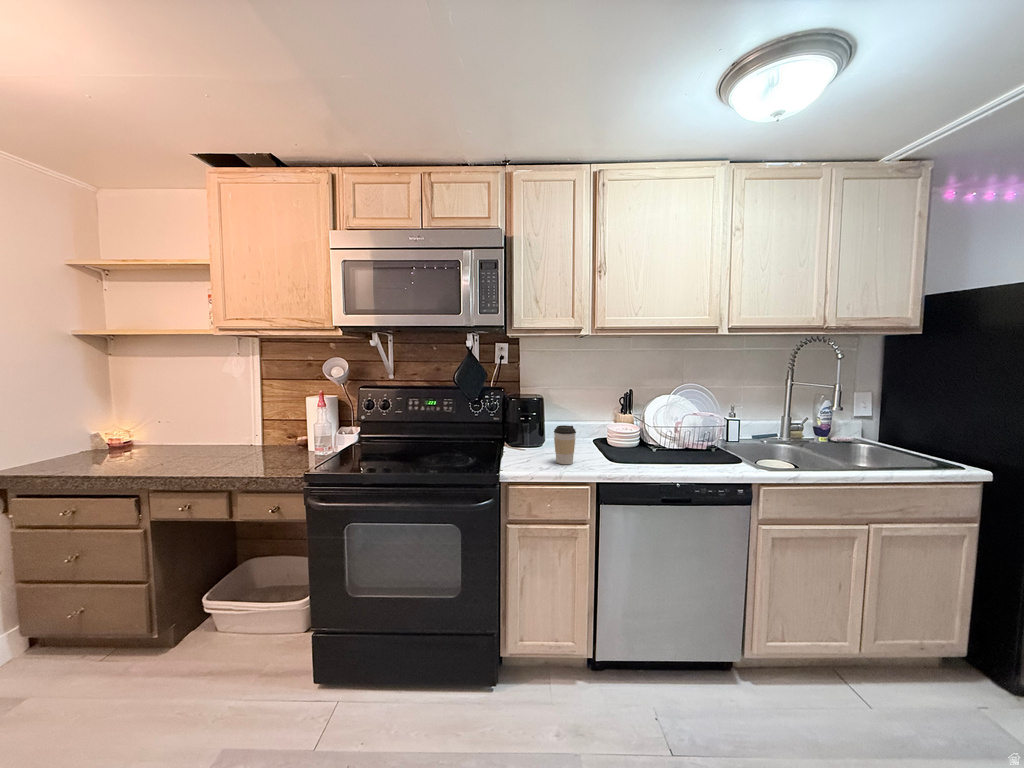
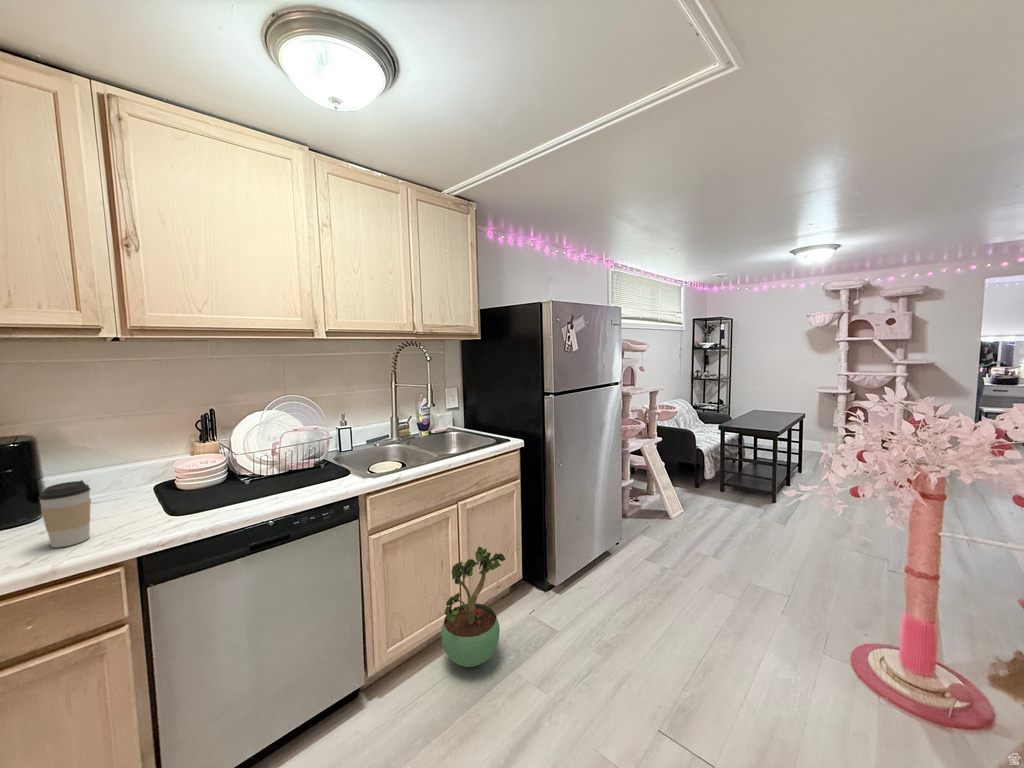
potted plant: none [829,581,937,716] -> present [441,547,505,667]

